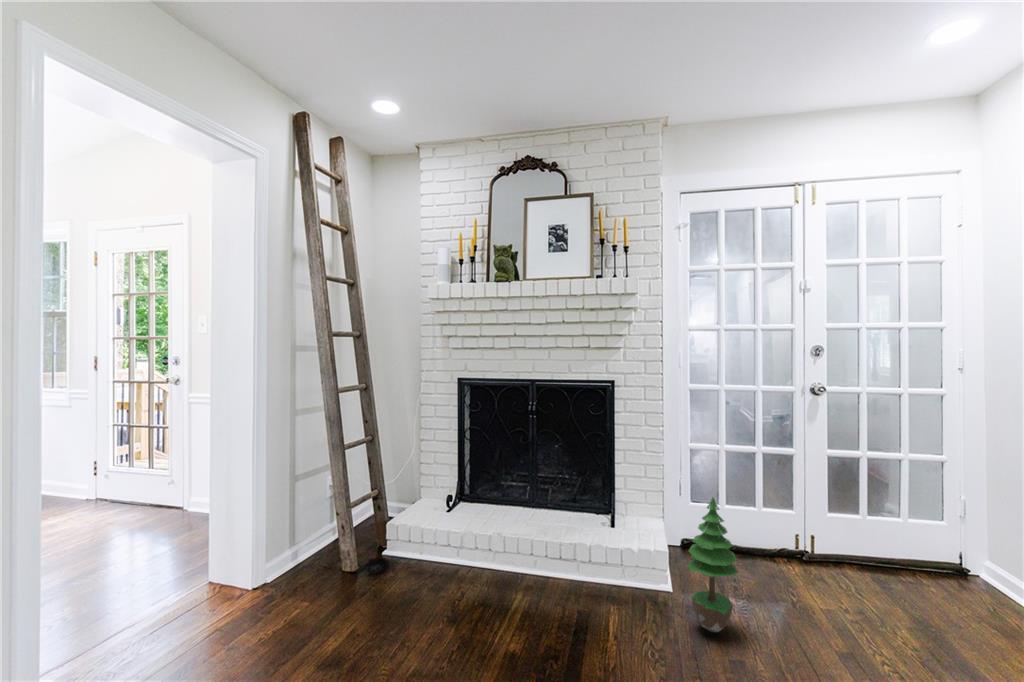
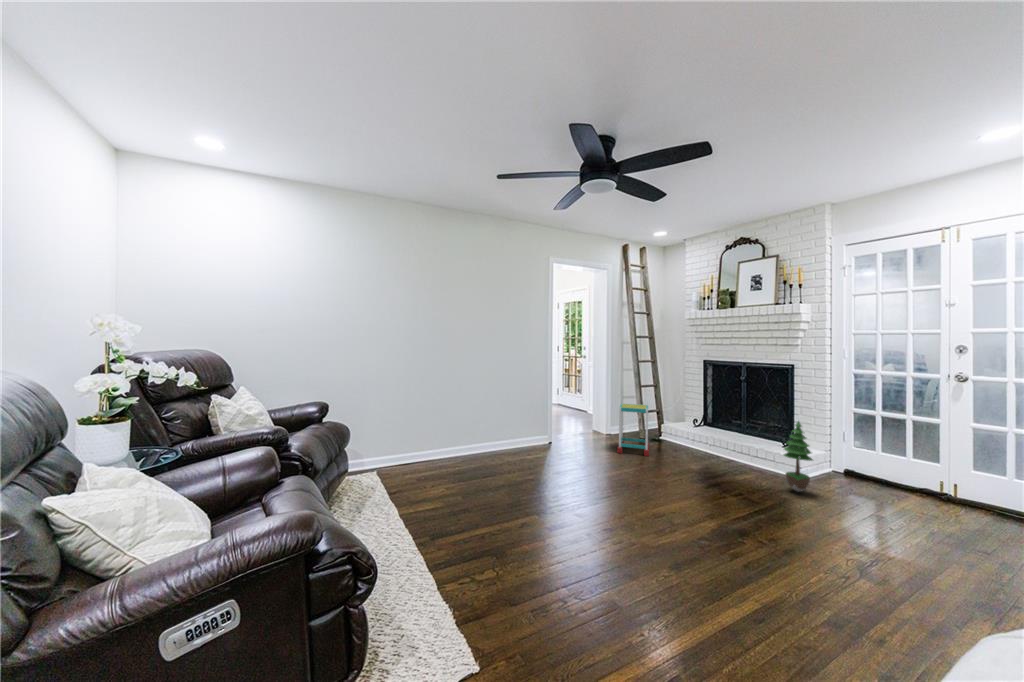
side table: none [321,497,411,652] -> present [617,404,649,456]

